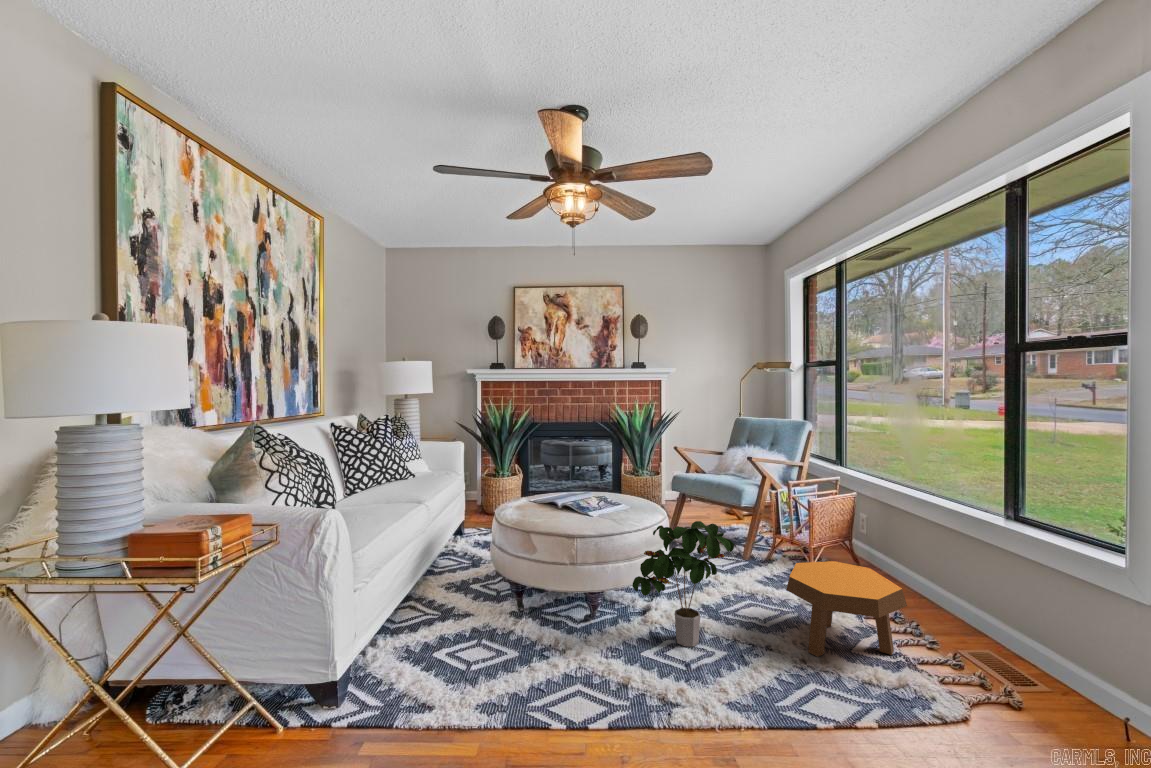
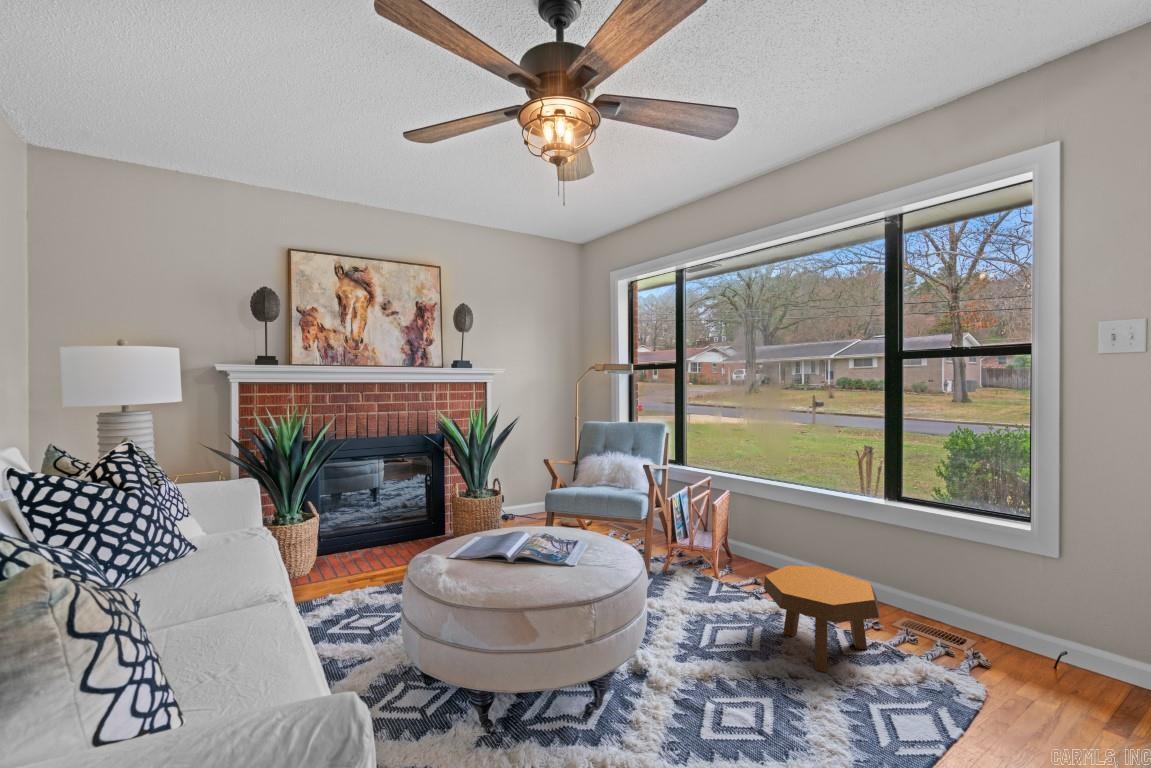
potted plant: present [632,521,734,647] -> none [666,550,742,706]

